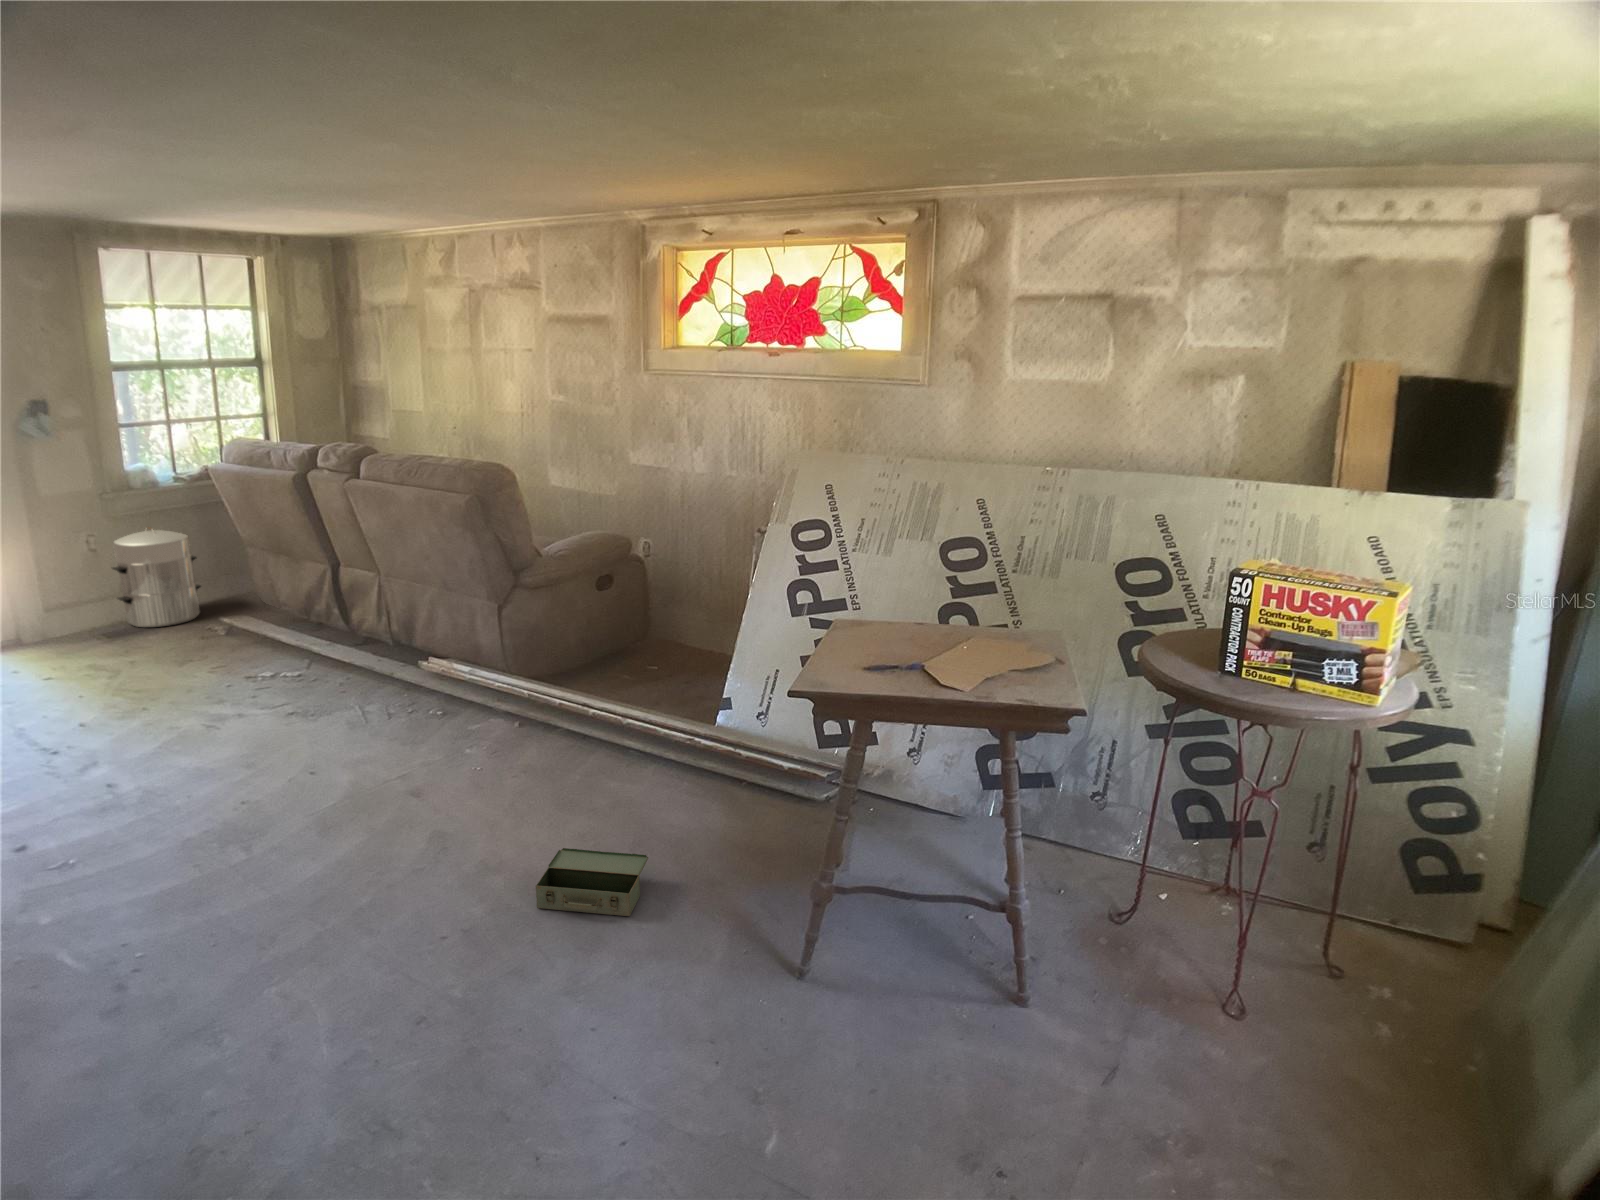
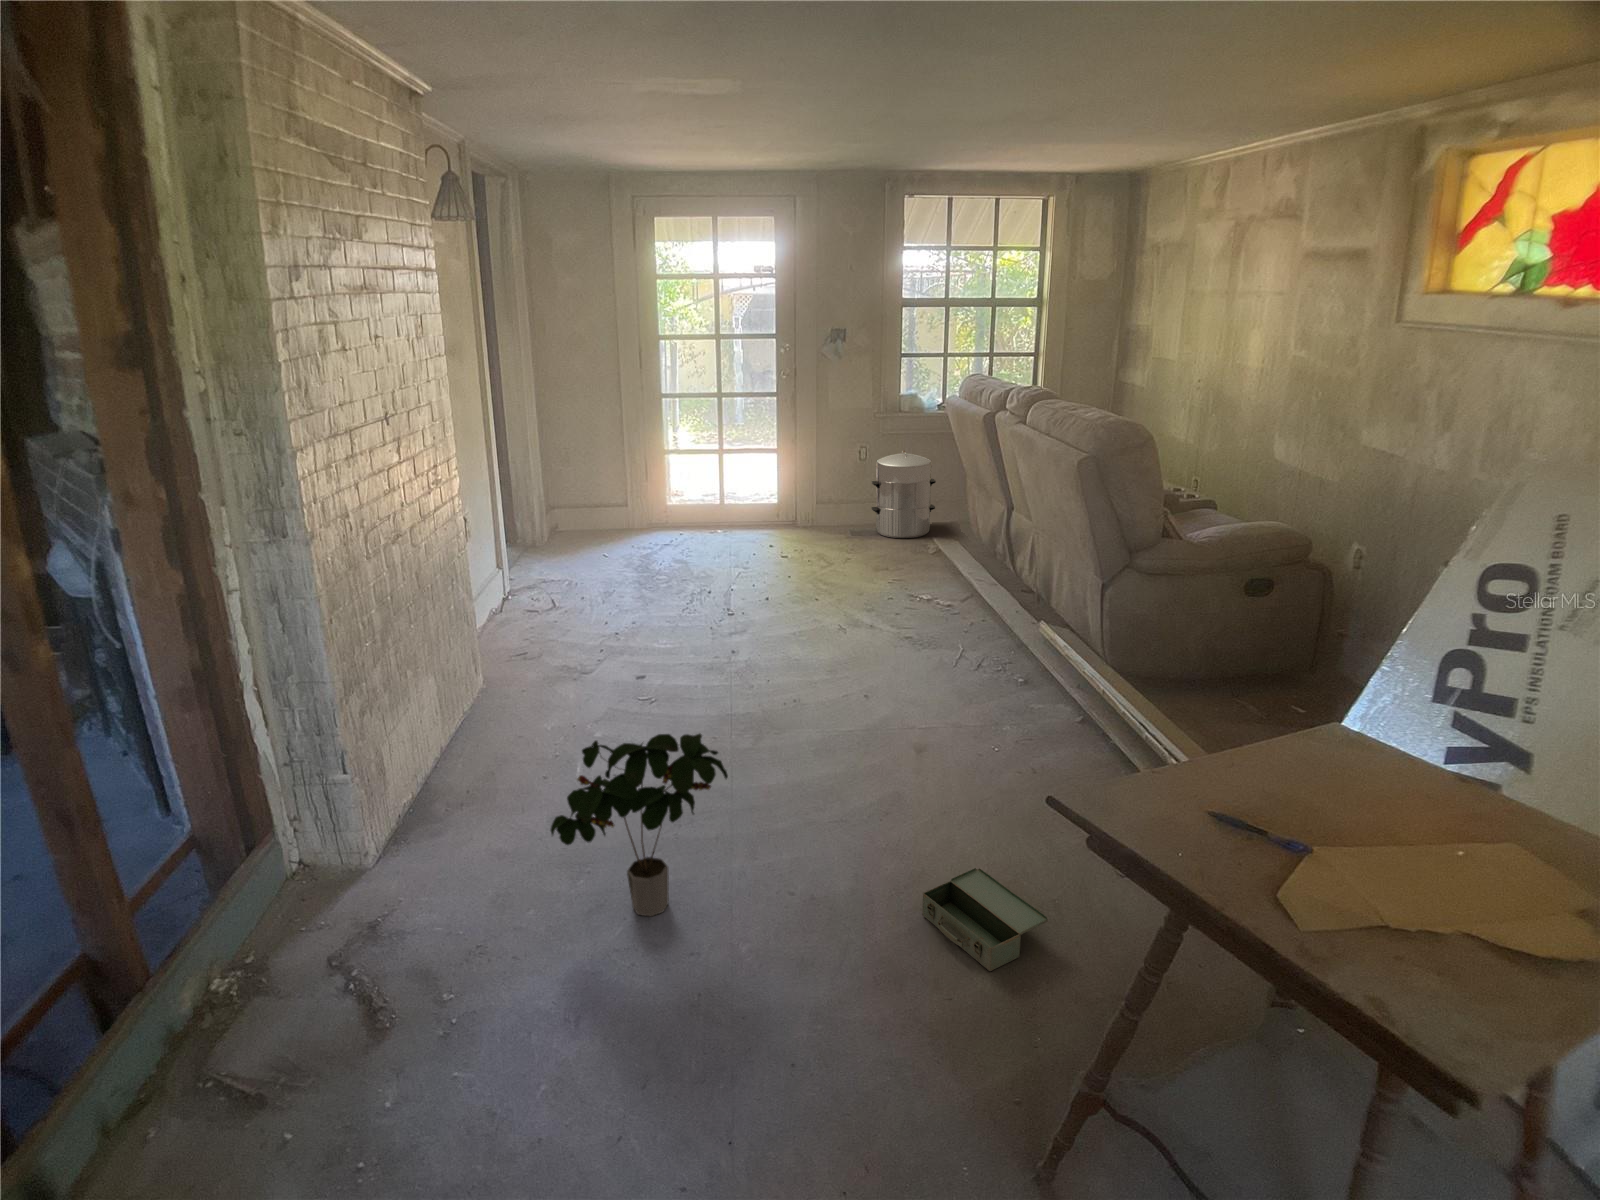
potted plant: none [91,814,316,1060] -> present [551,734,728,917]

